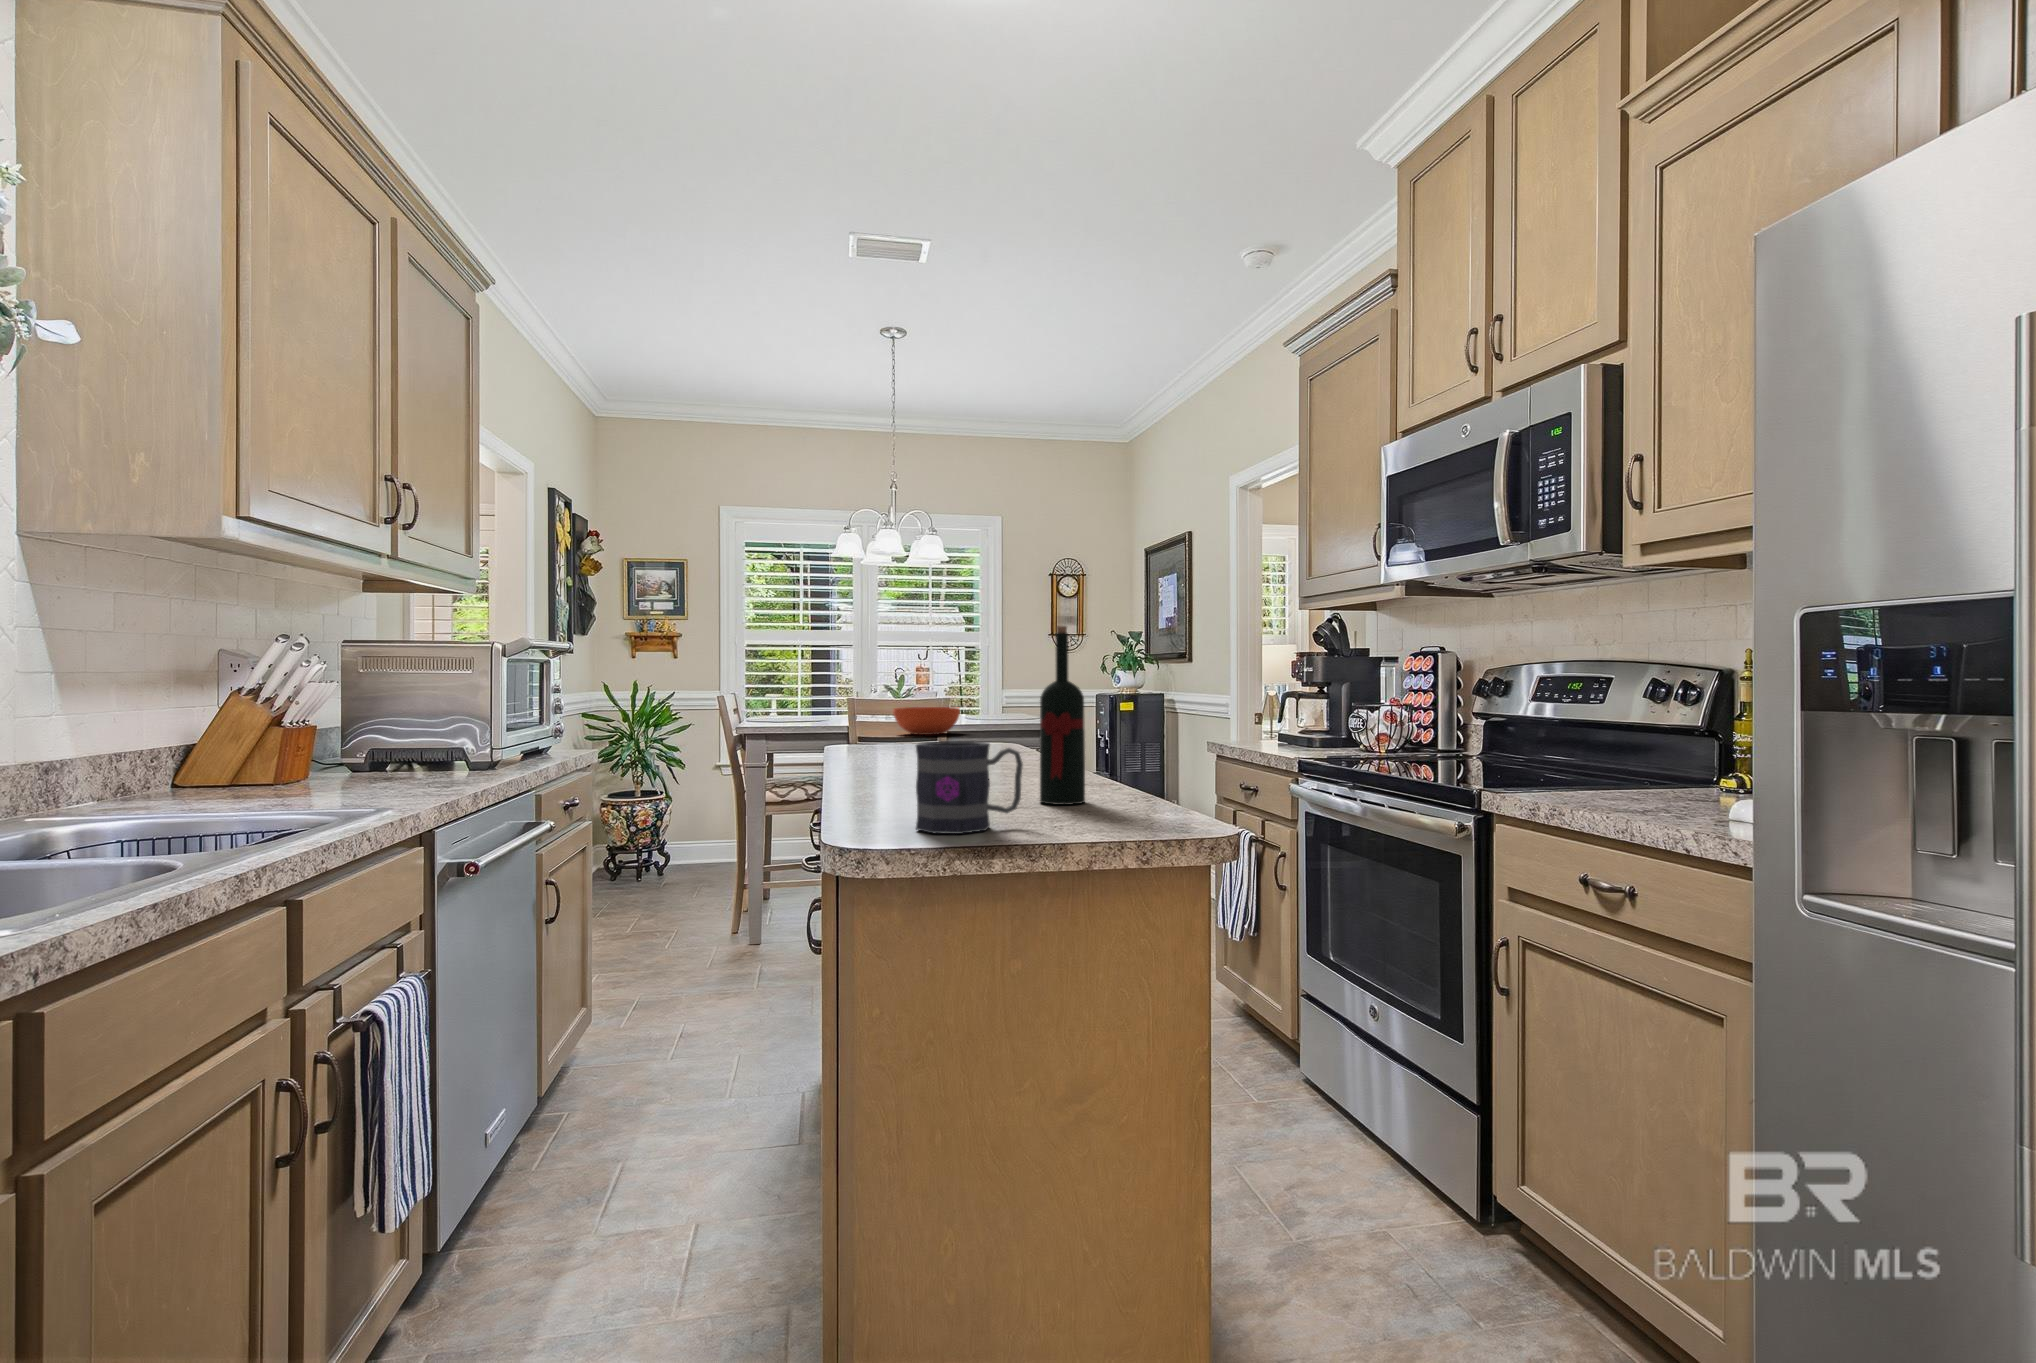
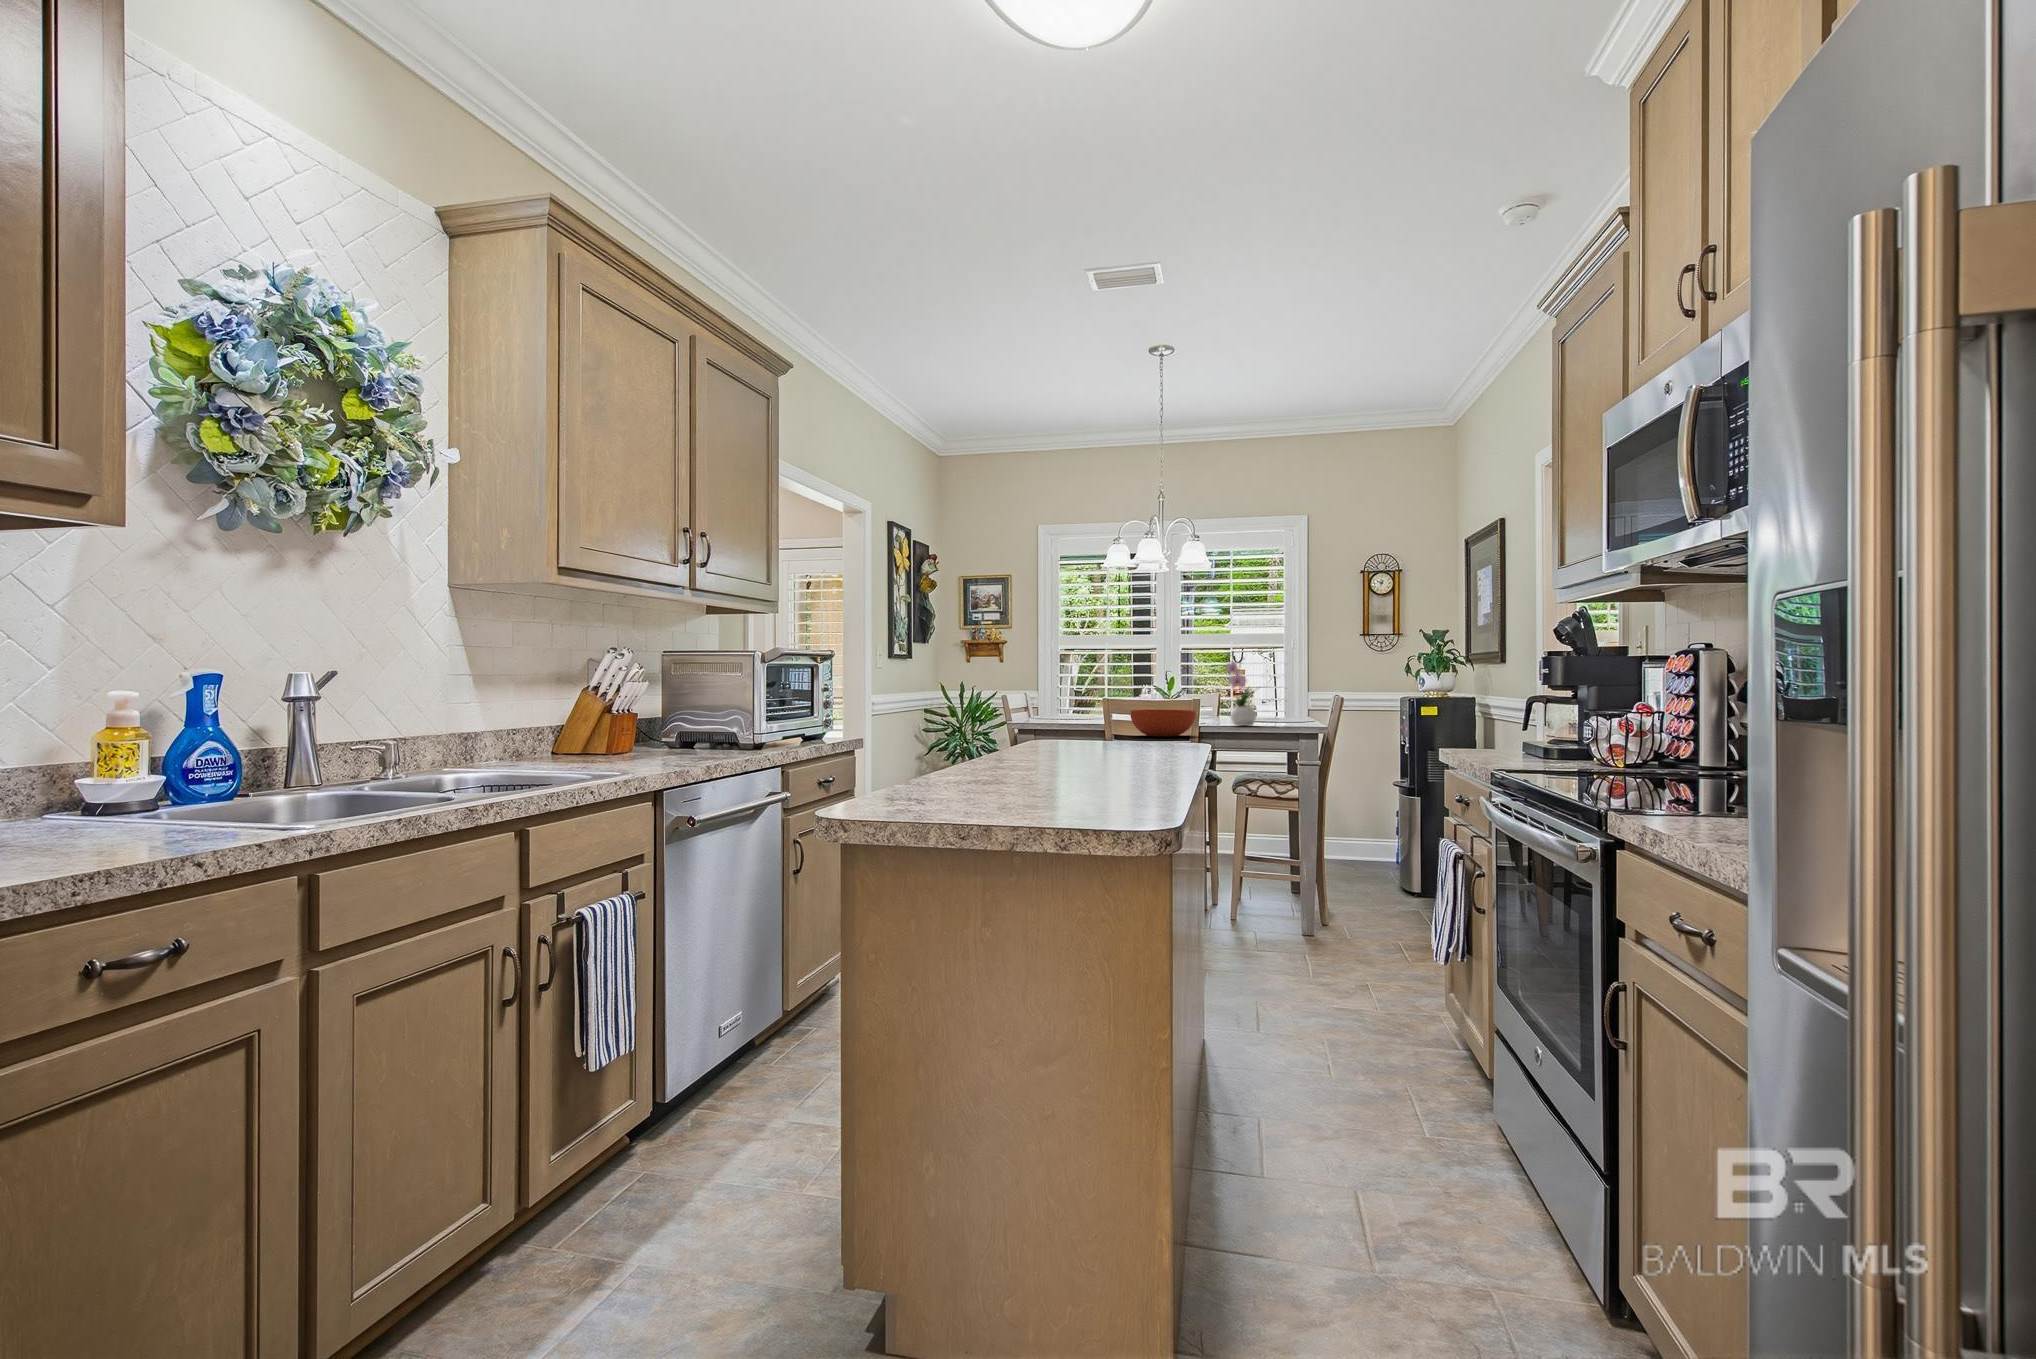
wine bottle: present [1040,626,1085,805] -> none [1063,632,1108,797]
flower arrangement: none [955,648,988,722] -> present [1226,653,1256,726]
mug: present [916,741,1023,834] -> none [903,734,996,812]

